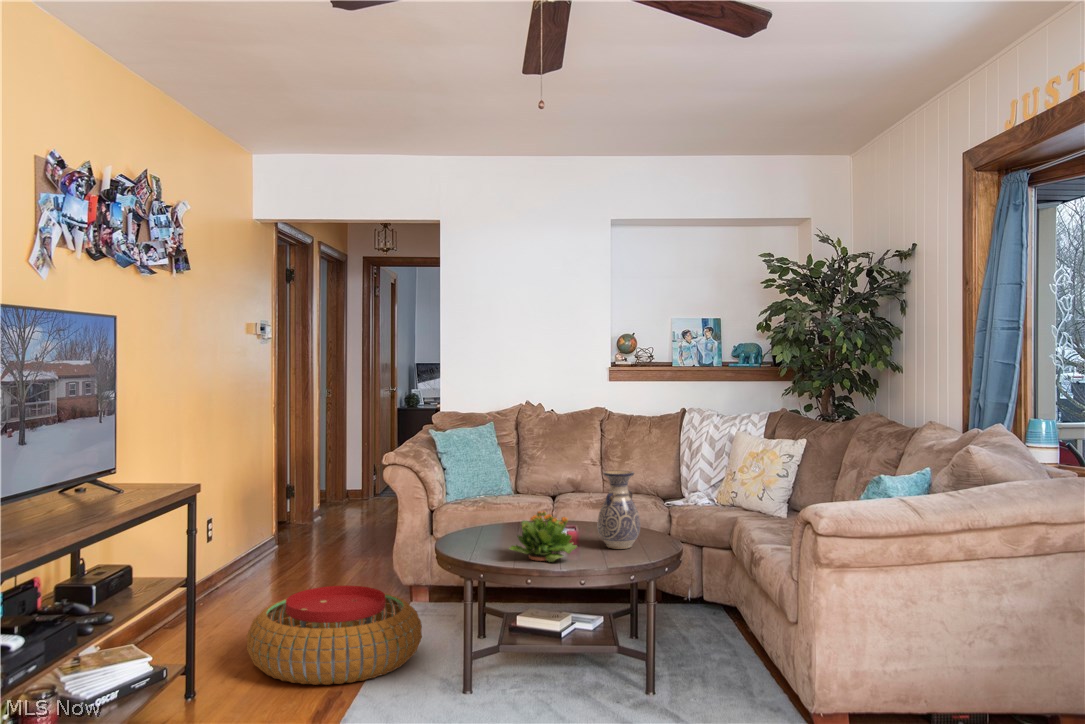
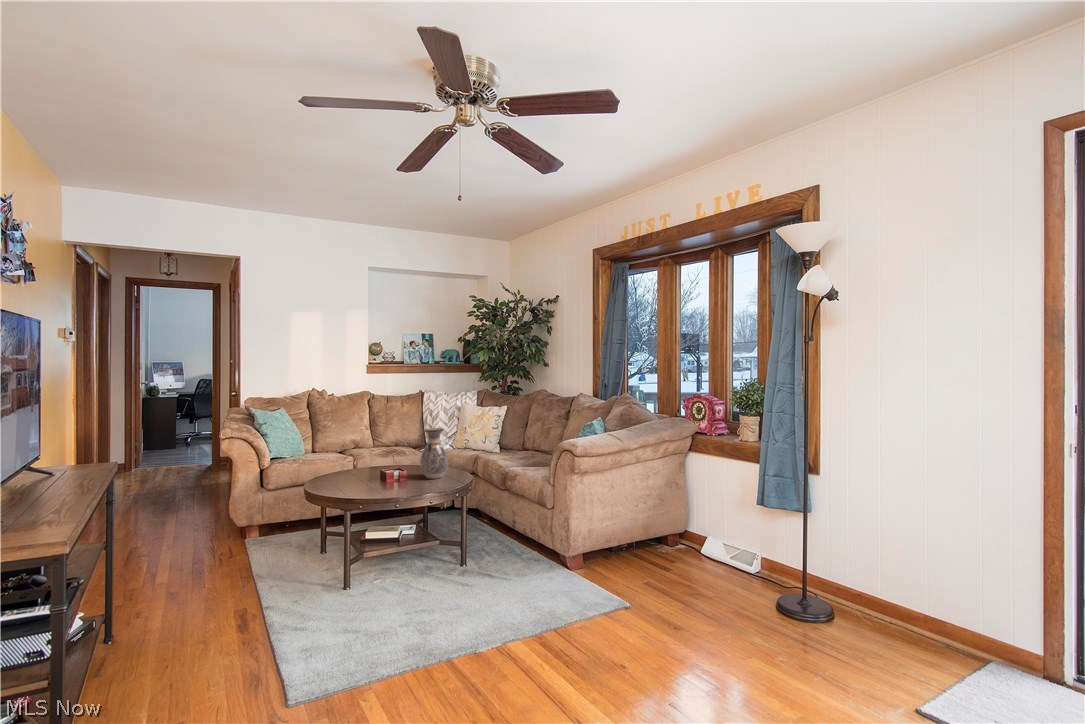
potted flower: present [510,511,577,562] -> none [373,457,420,491]
pouf: present [247,586,422,685] -> none [138,529,291,612]

